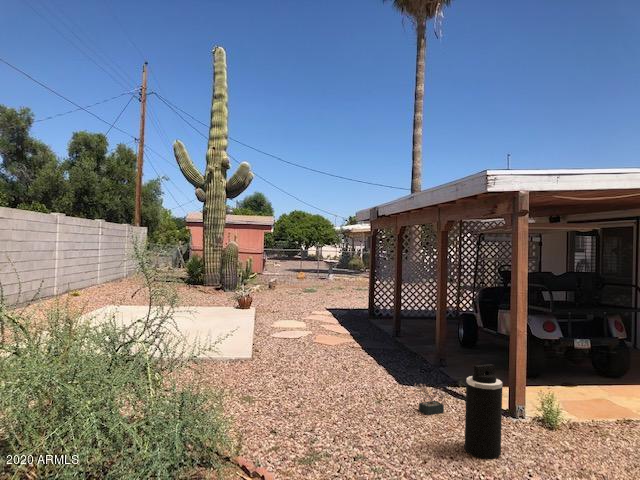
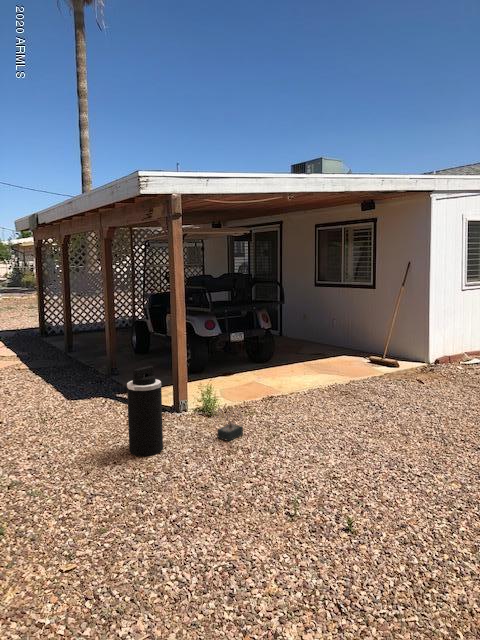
decorative plant: present [414,383,445,415] -> present [212,409,243,441]

